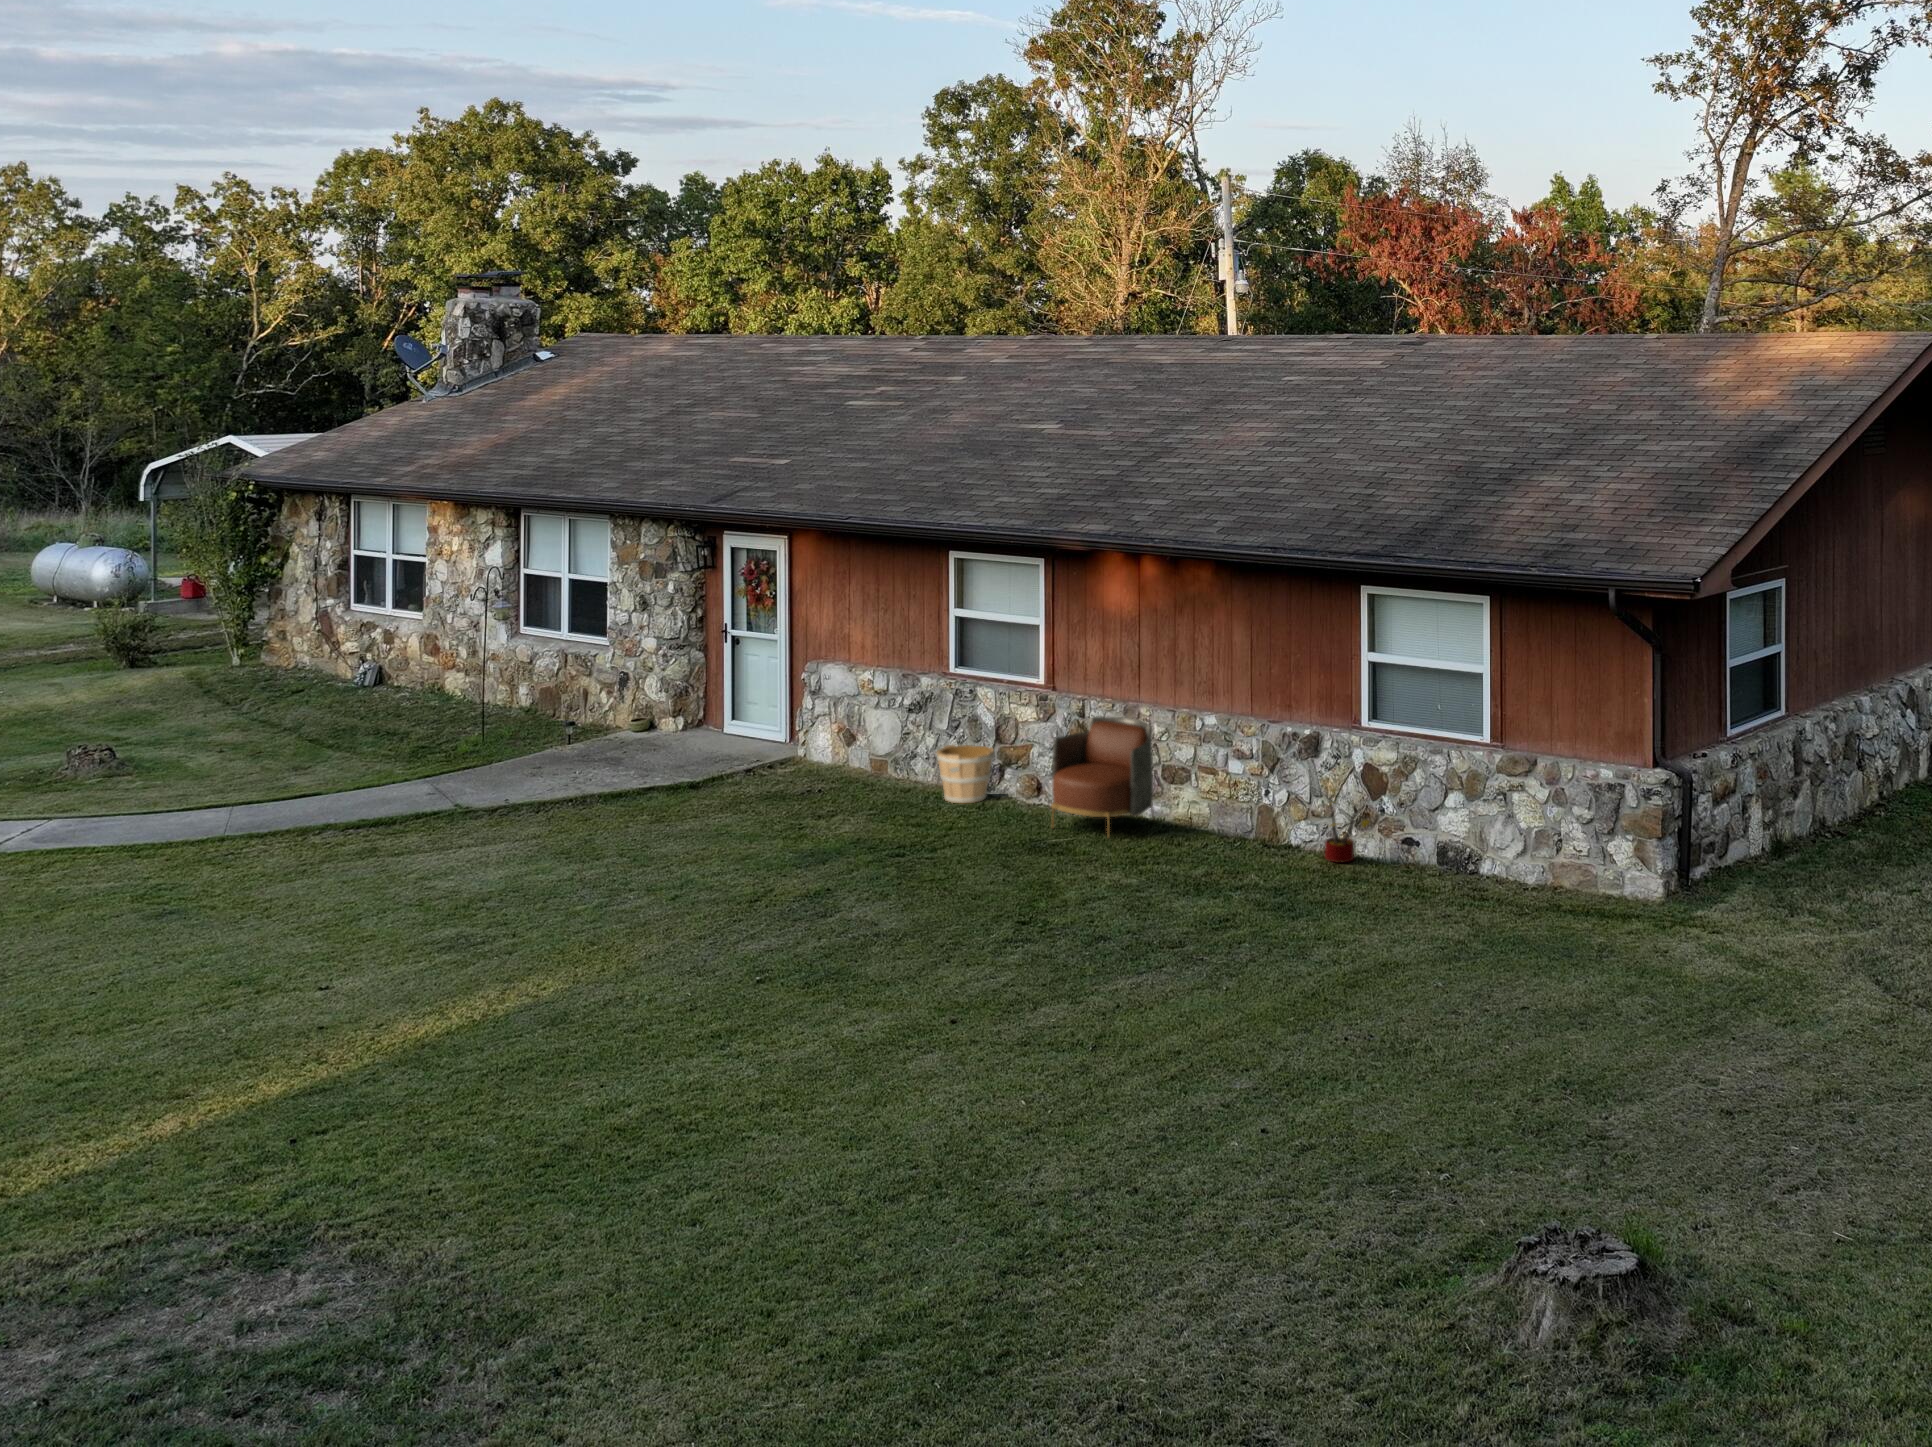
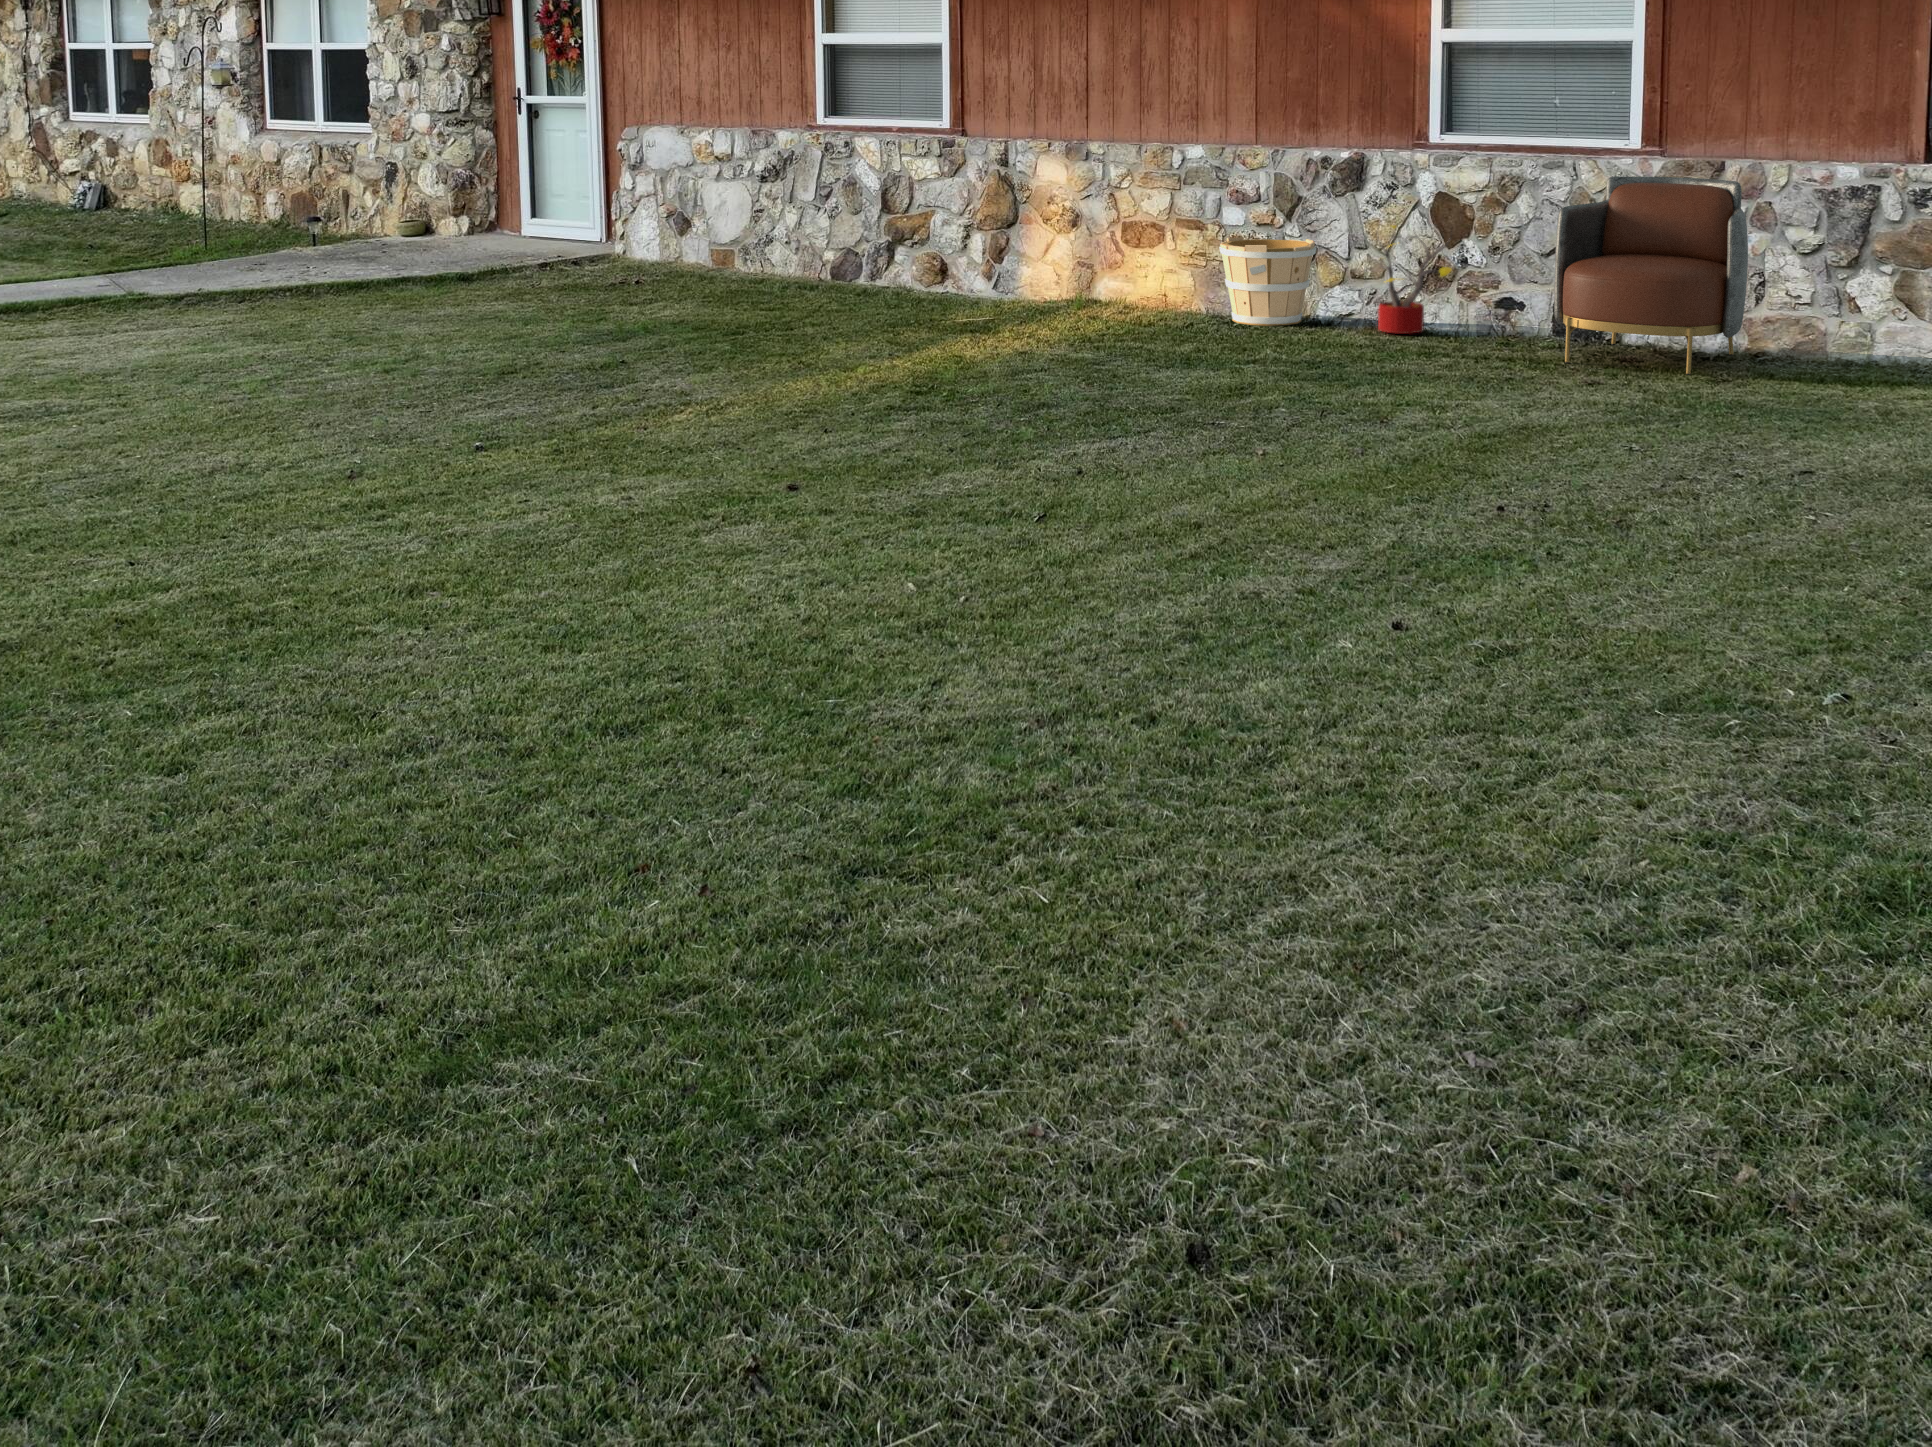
armchair: present [1051,717,1154,838] -> present [1554,176,1748,375]
wooden bucket: present [937,745,994,803] -> present [1219,237,1316,326]

